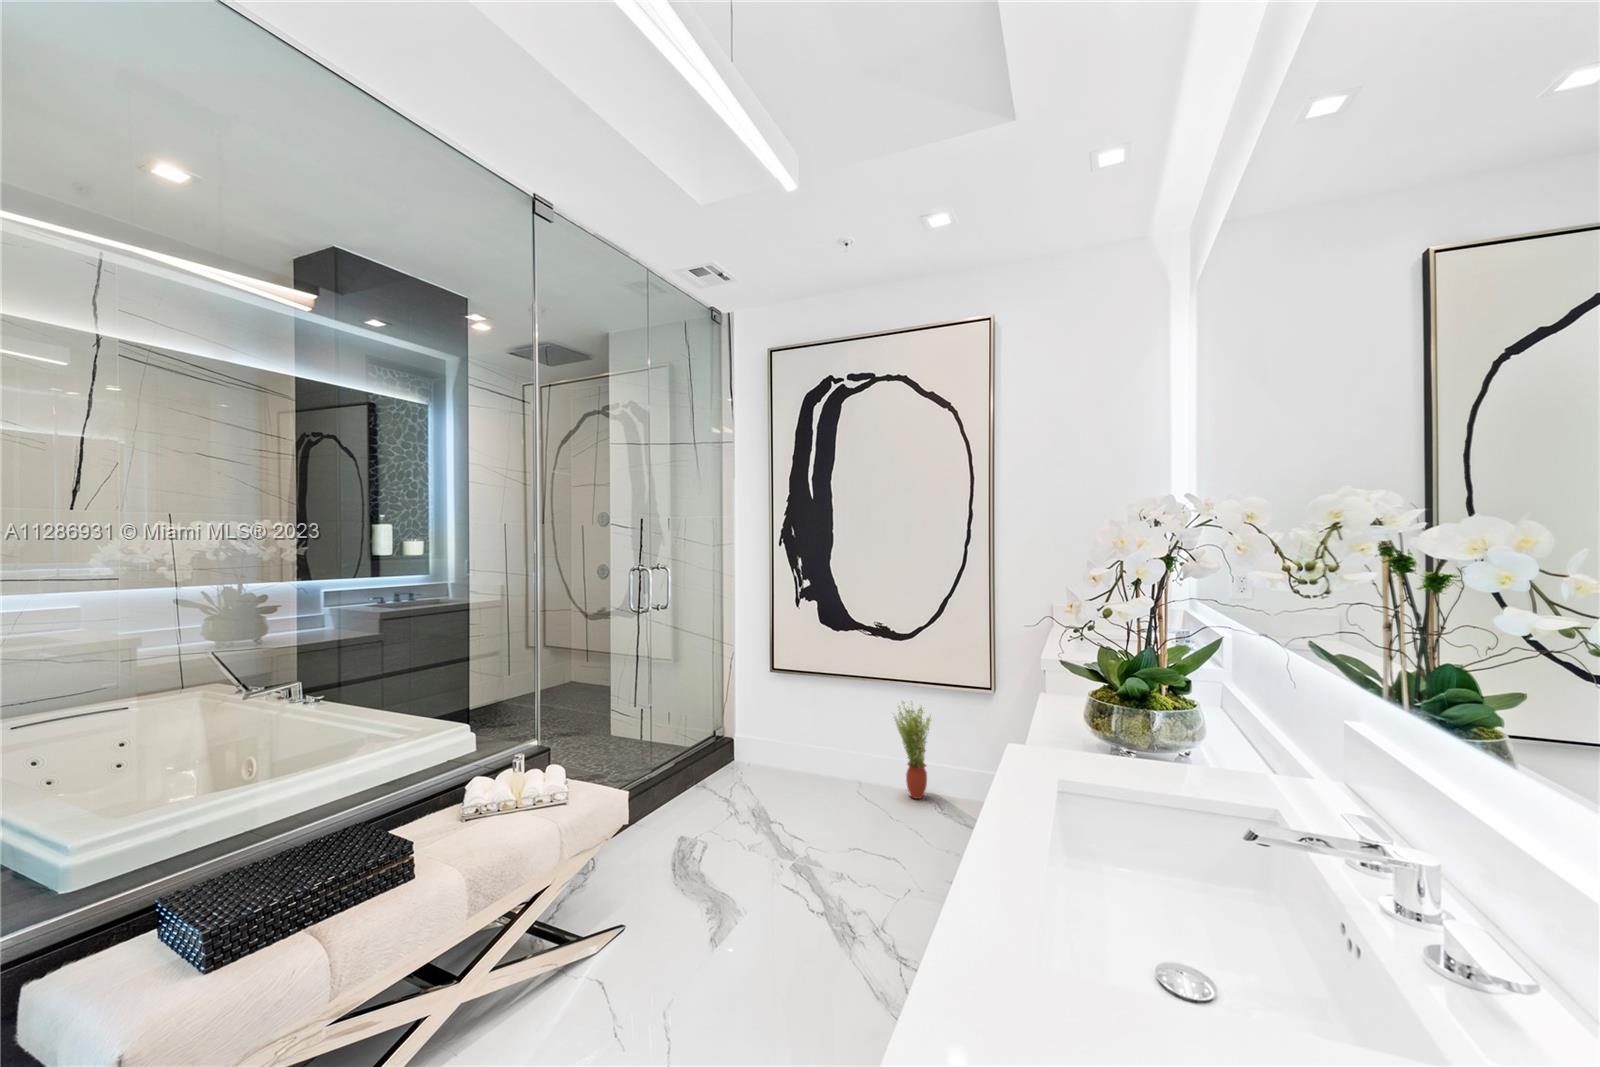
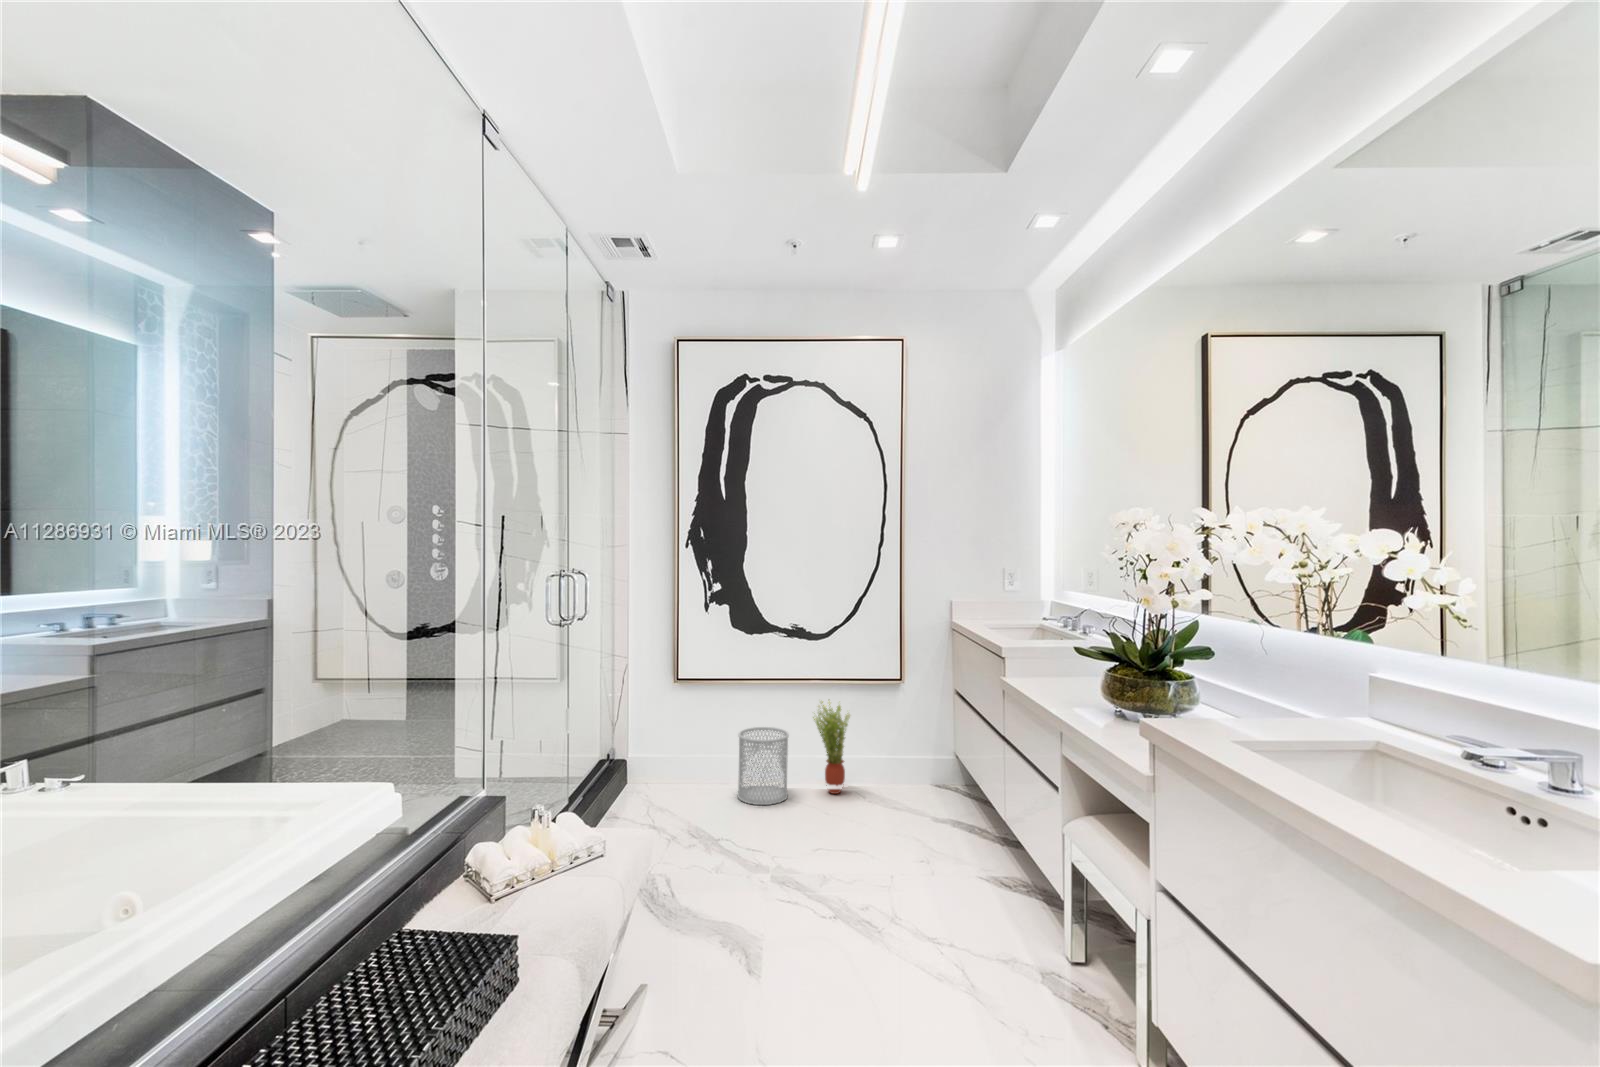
wastebasket: none [817,722,869,800] -> present [737,727,789,805]

